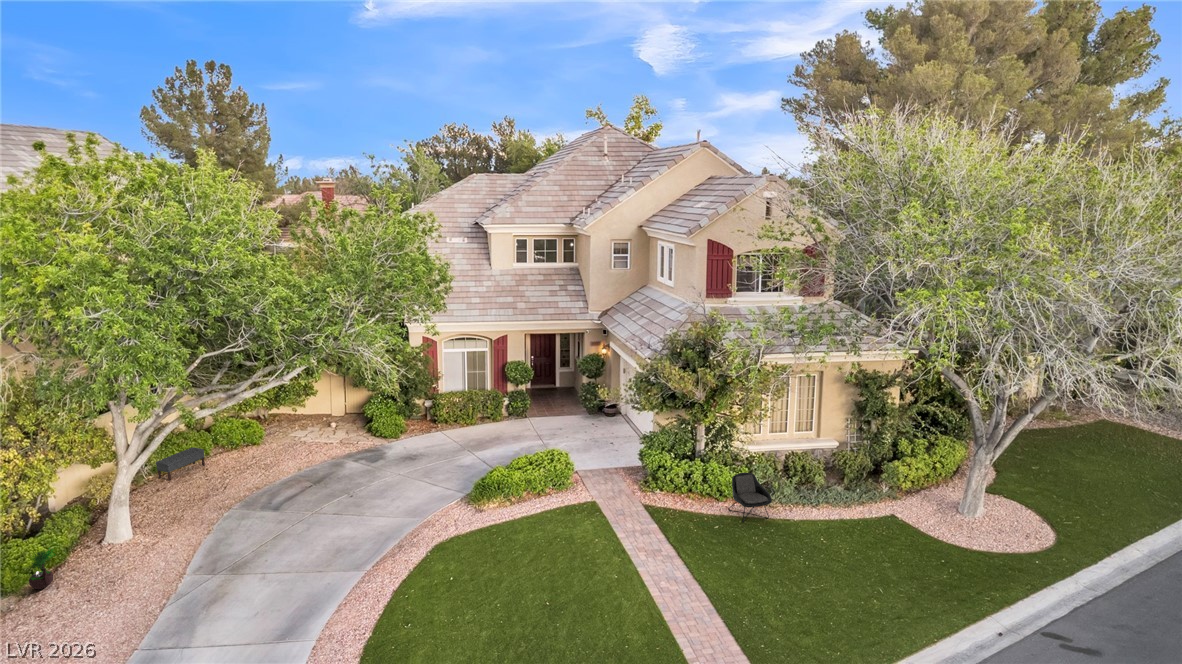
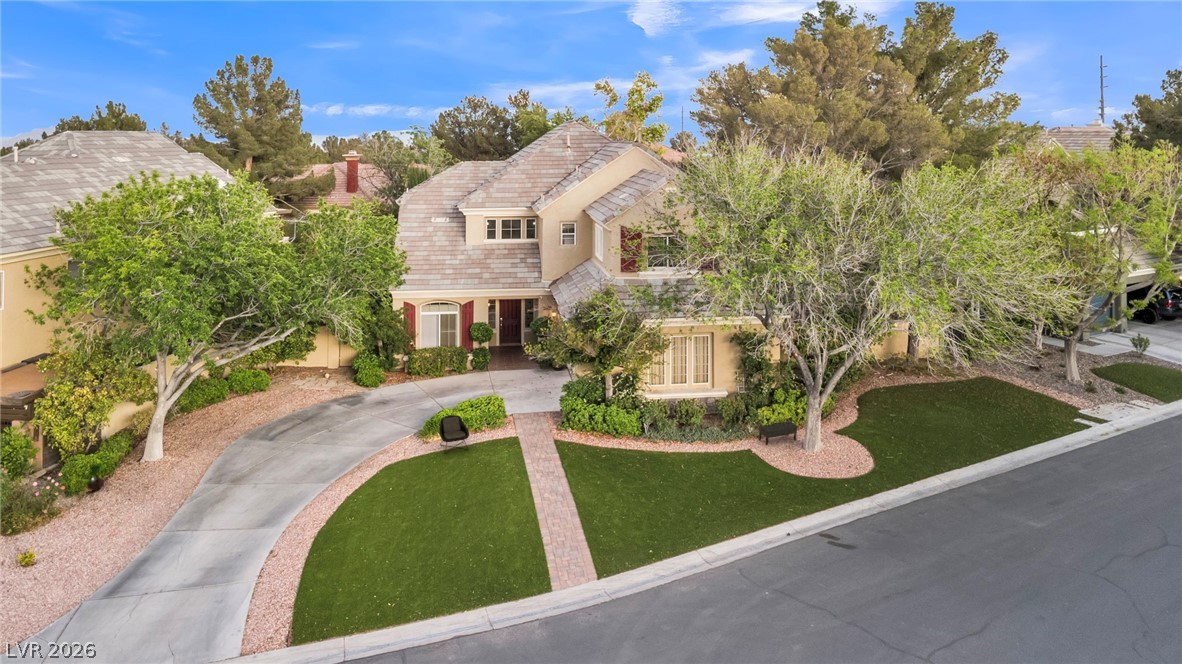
bench: present [156,447,205,481] -> present [759,421,798,445]
lounge chair: present [729,473,772,522] -> present [439,415,469,454]

